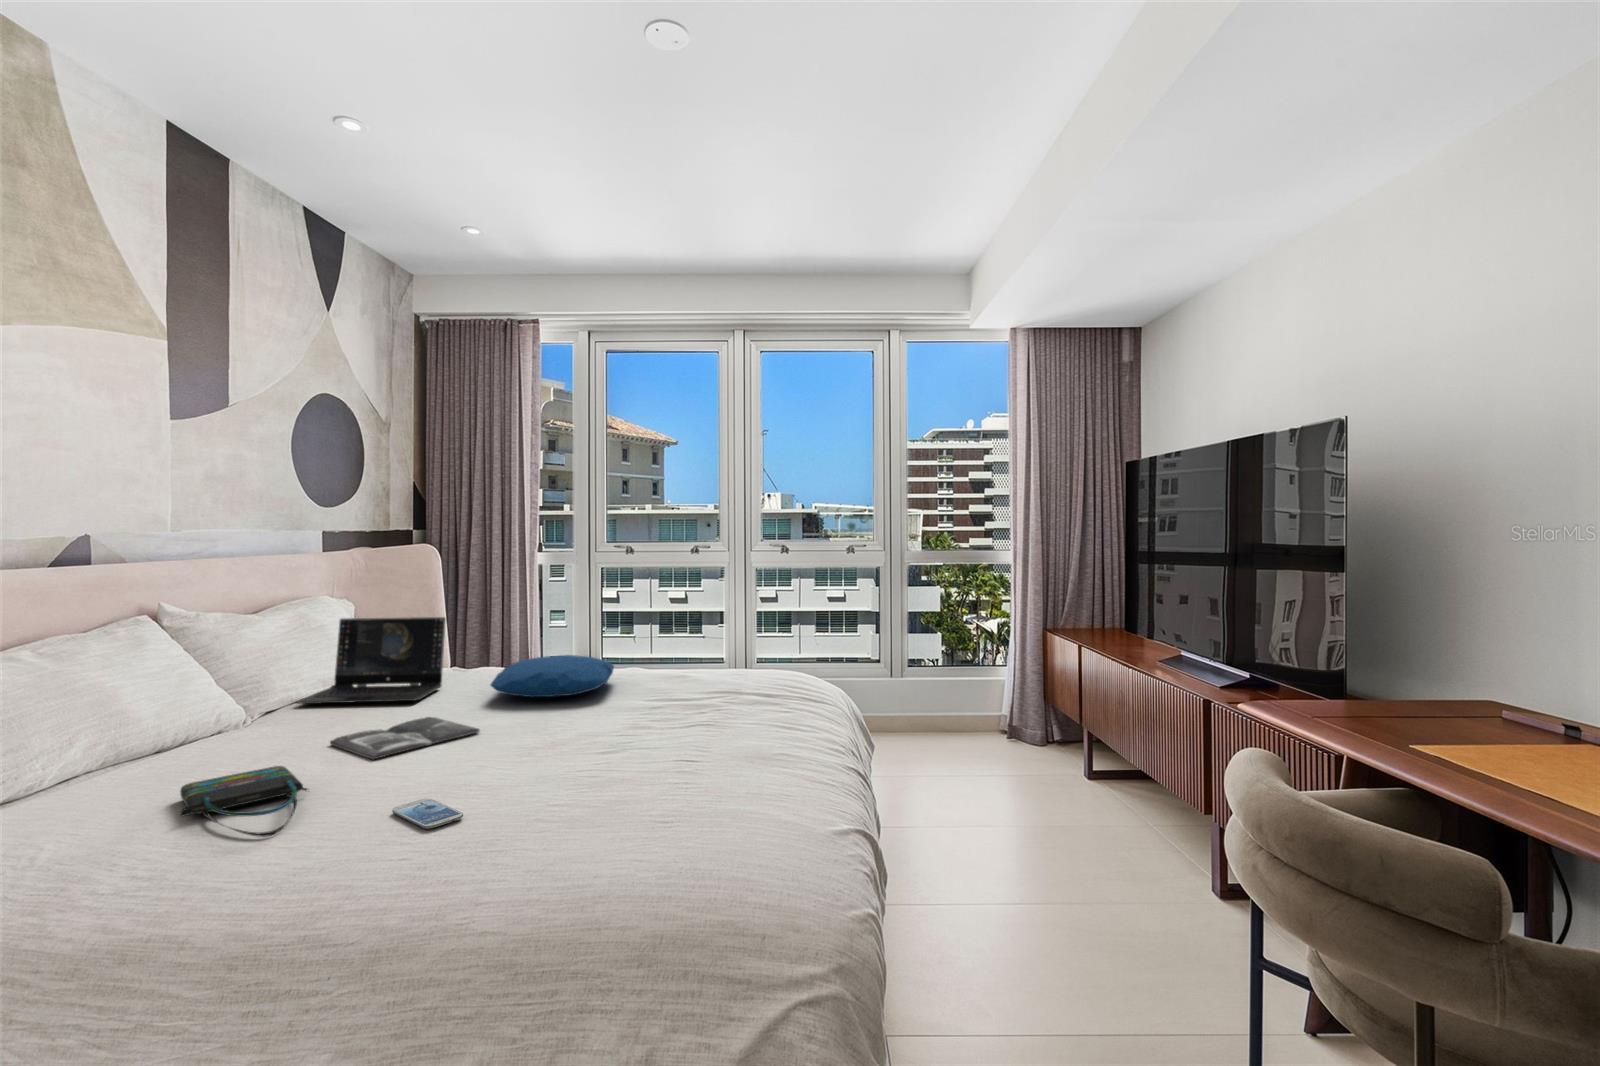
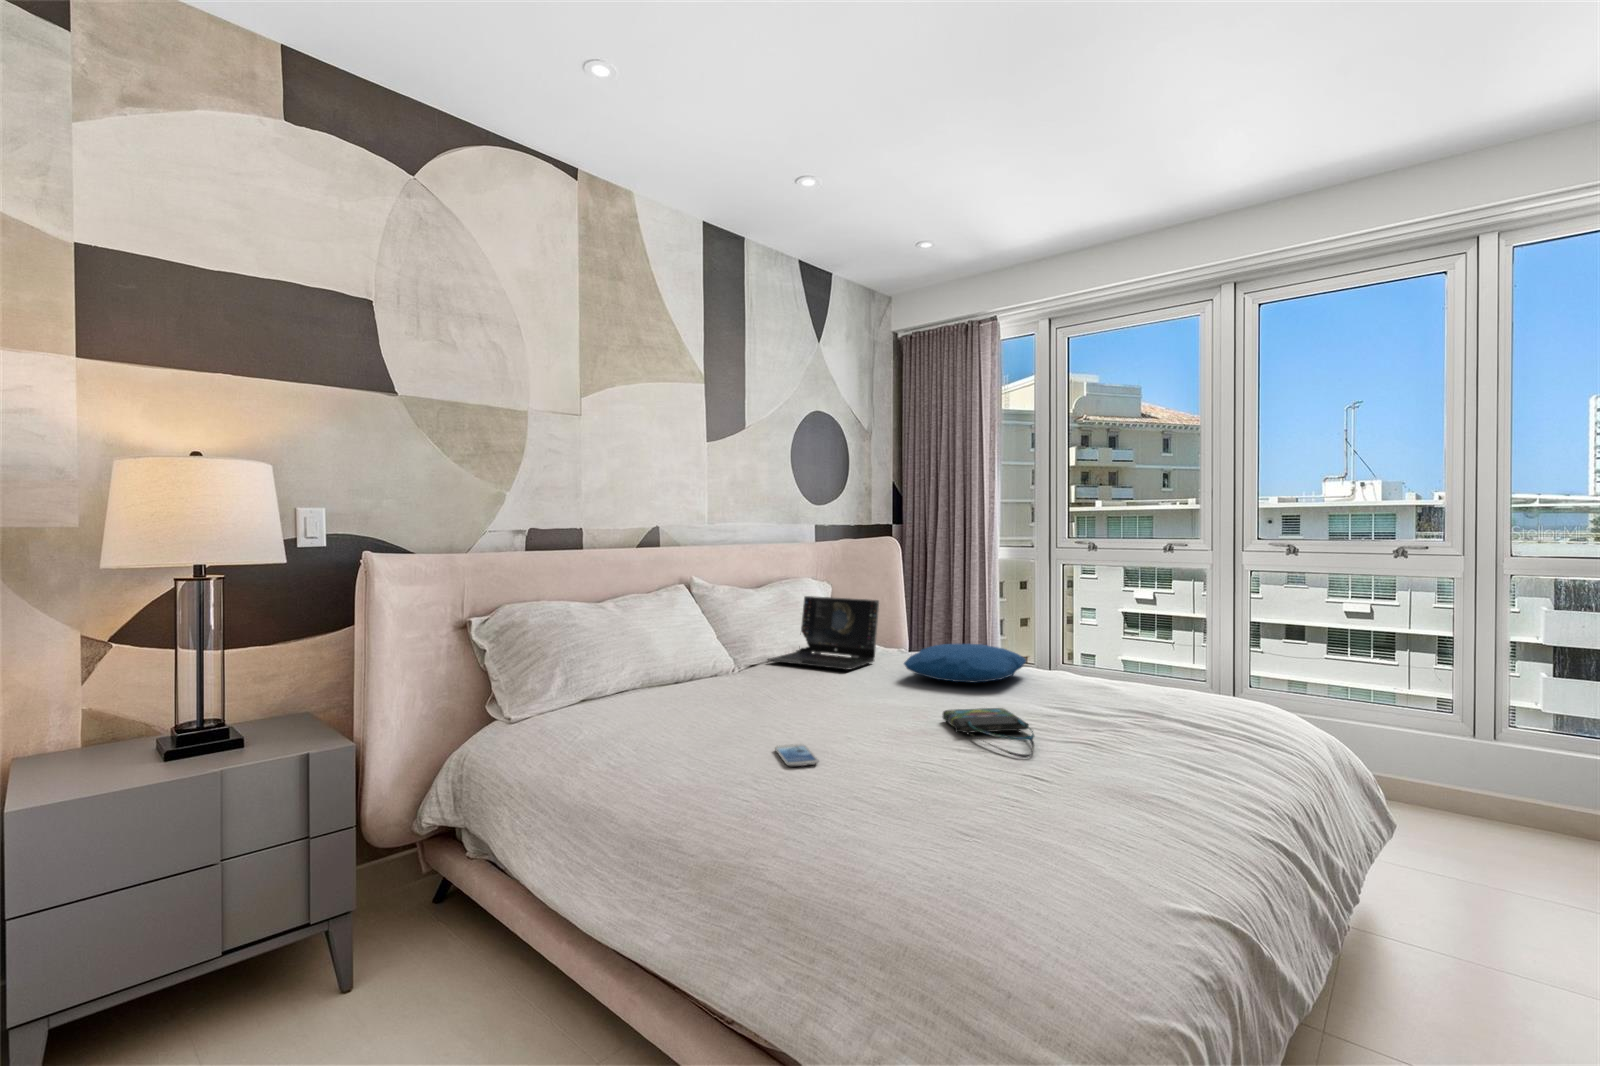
magazine: present [330,717,480,759] -> none [770,683,878,709]
tote bag: present [180,766,307,837] -> present [942,708,1034,758]

